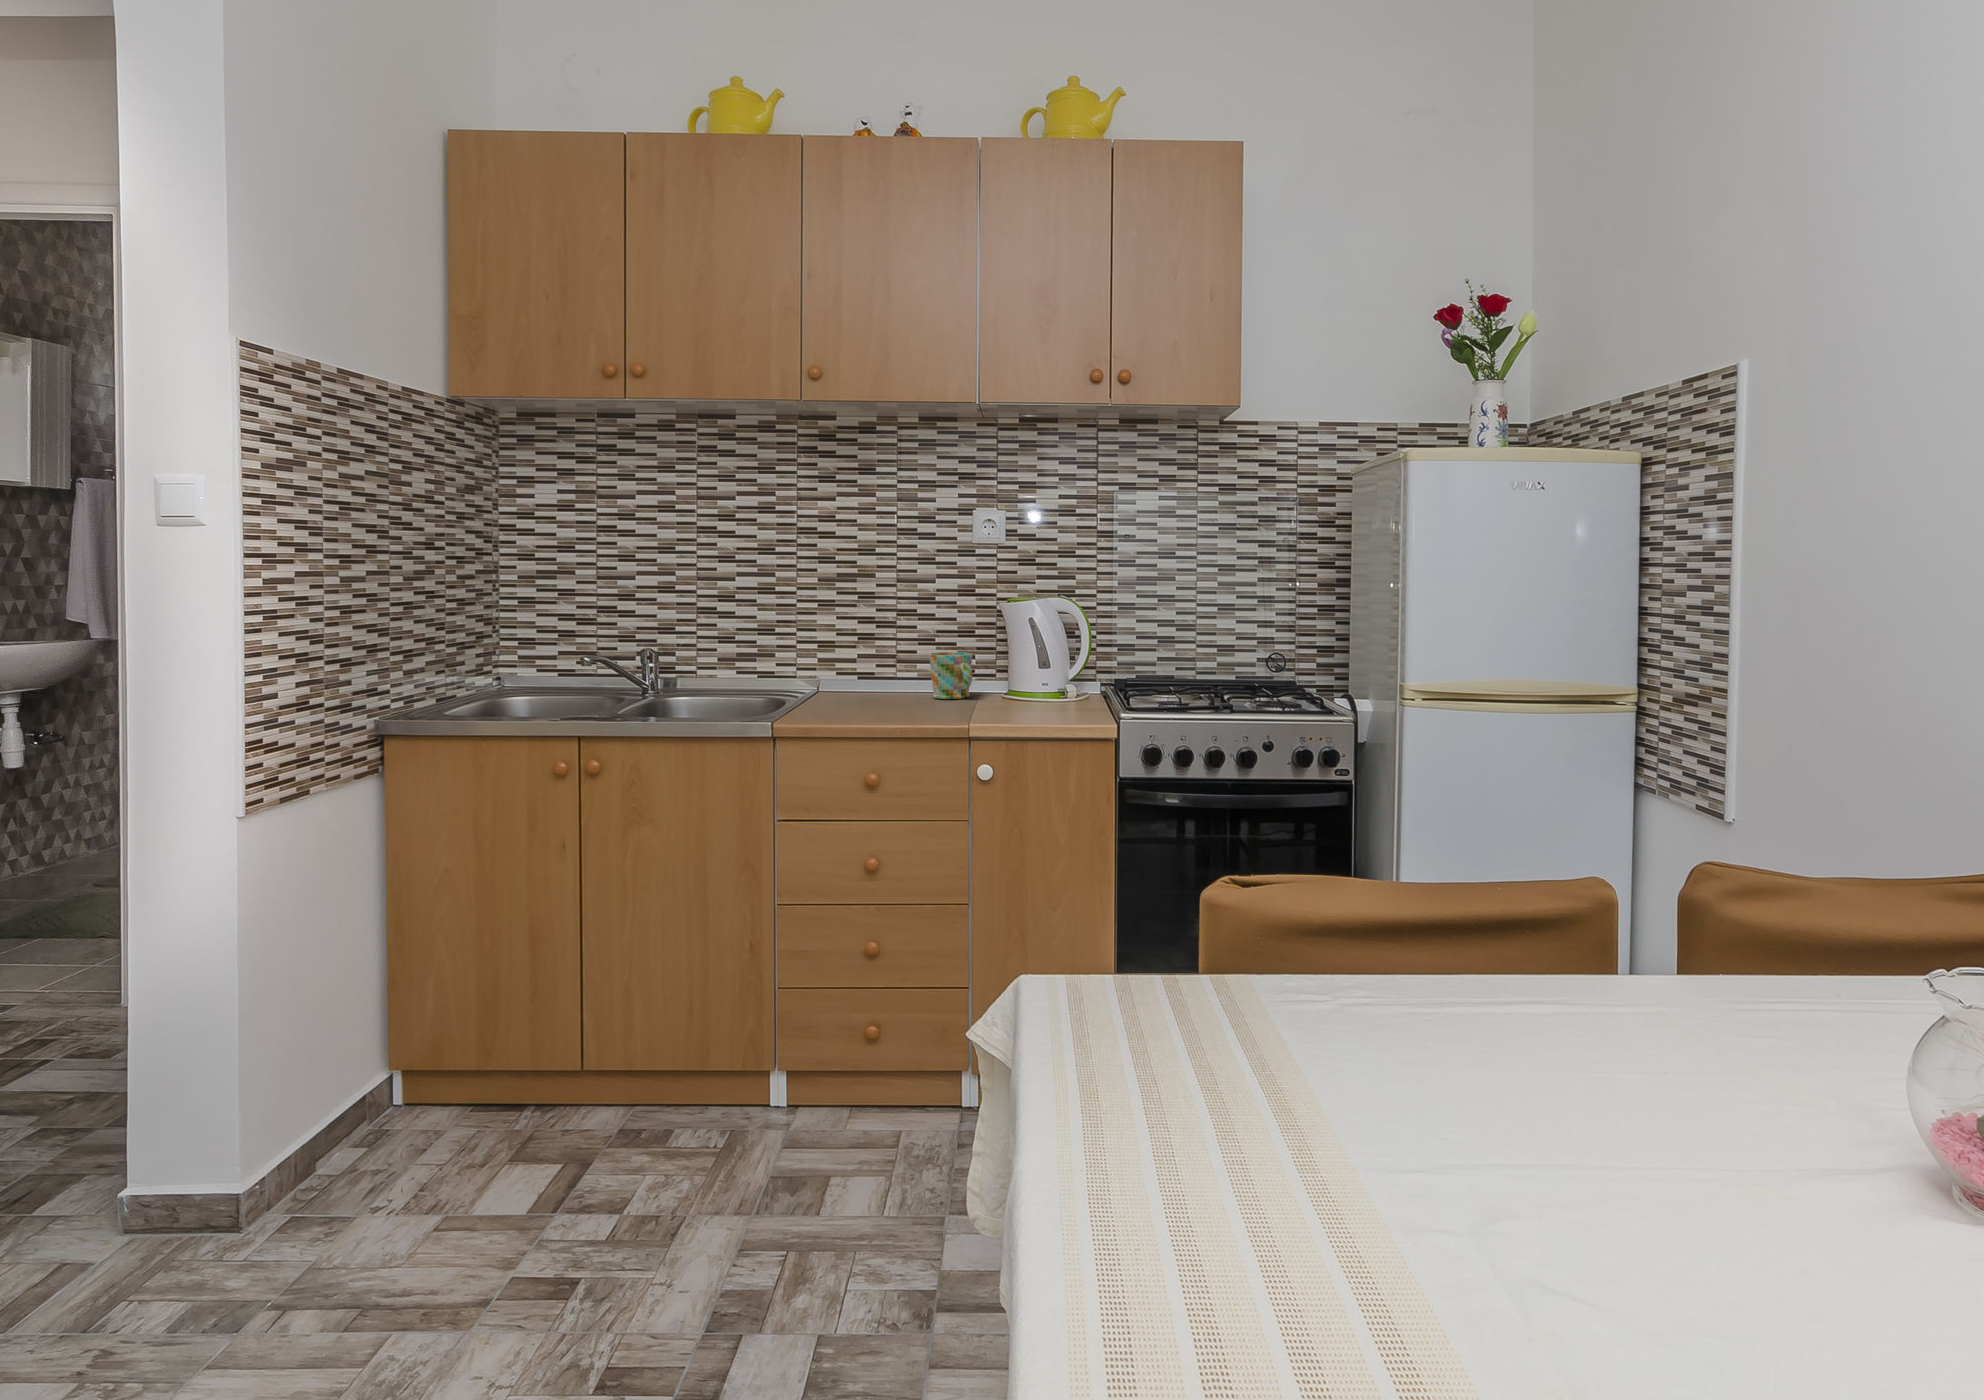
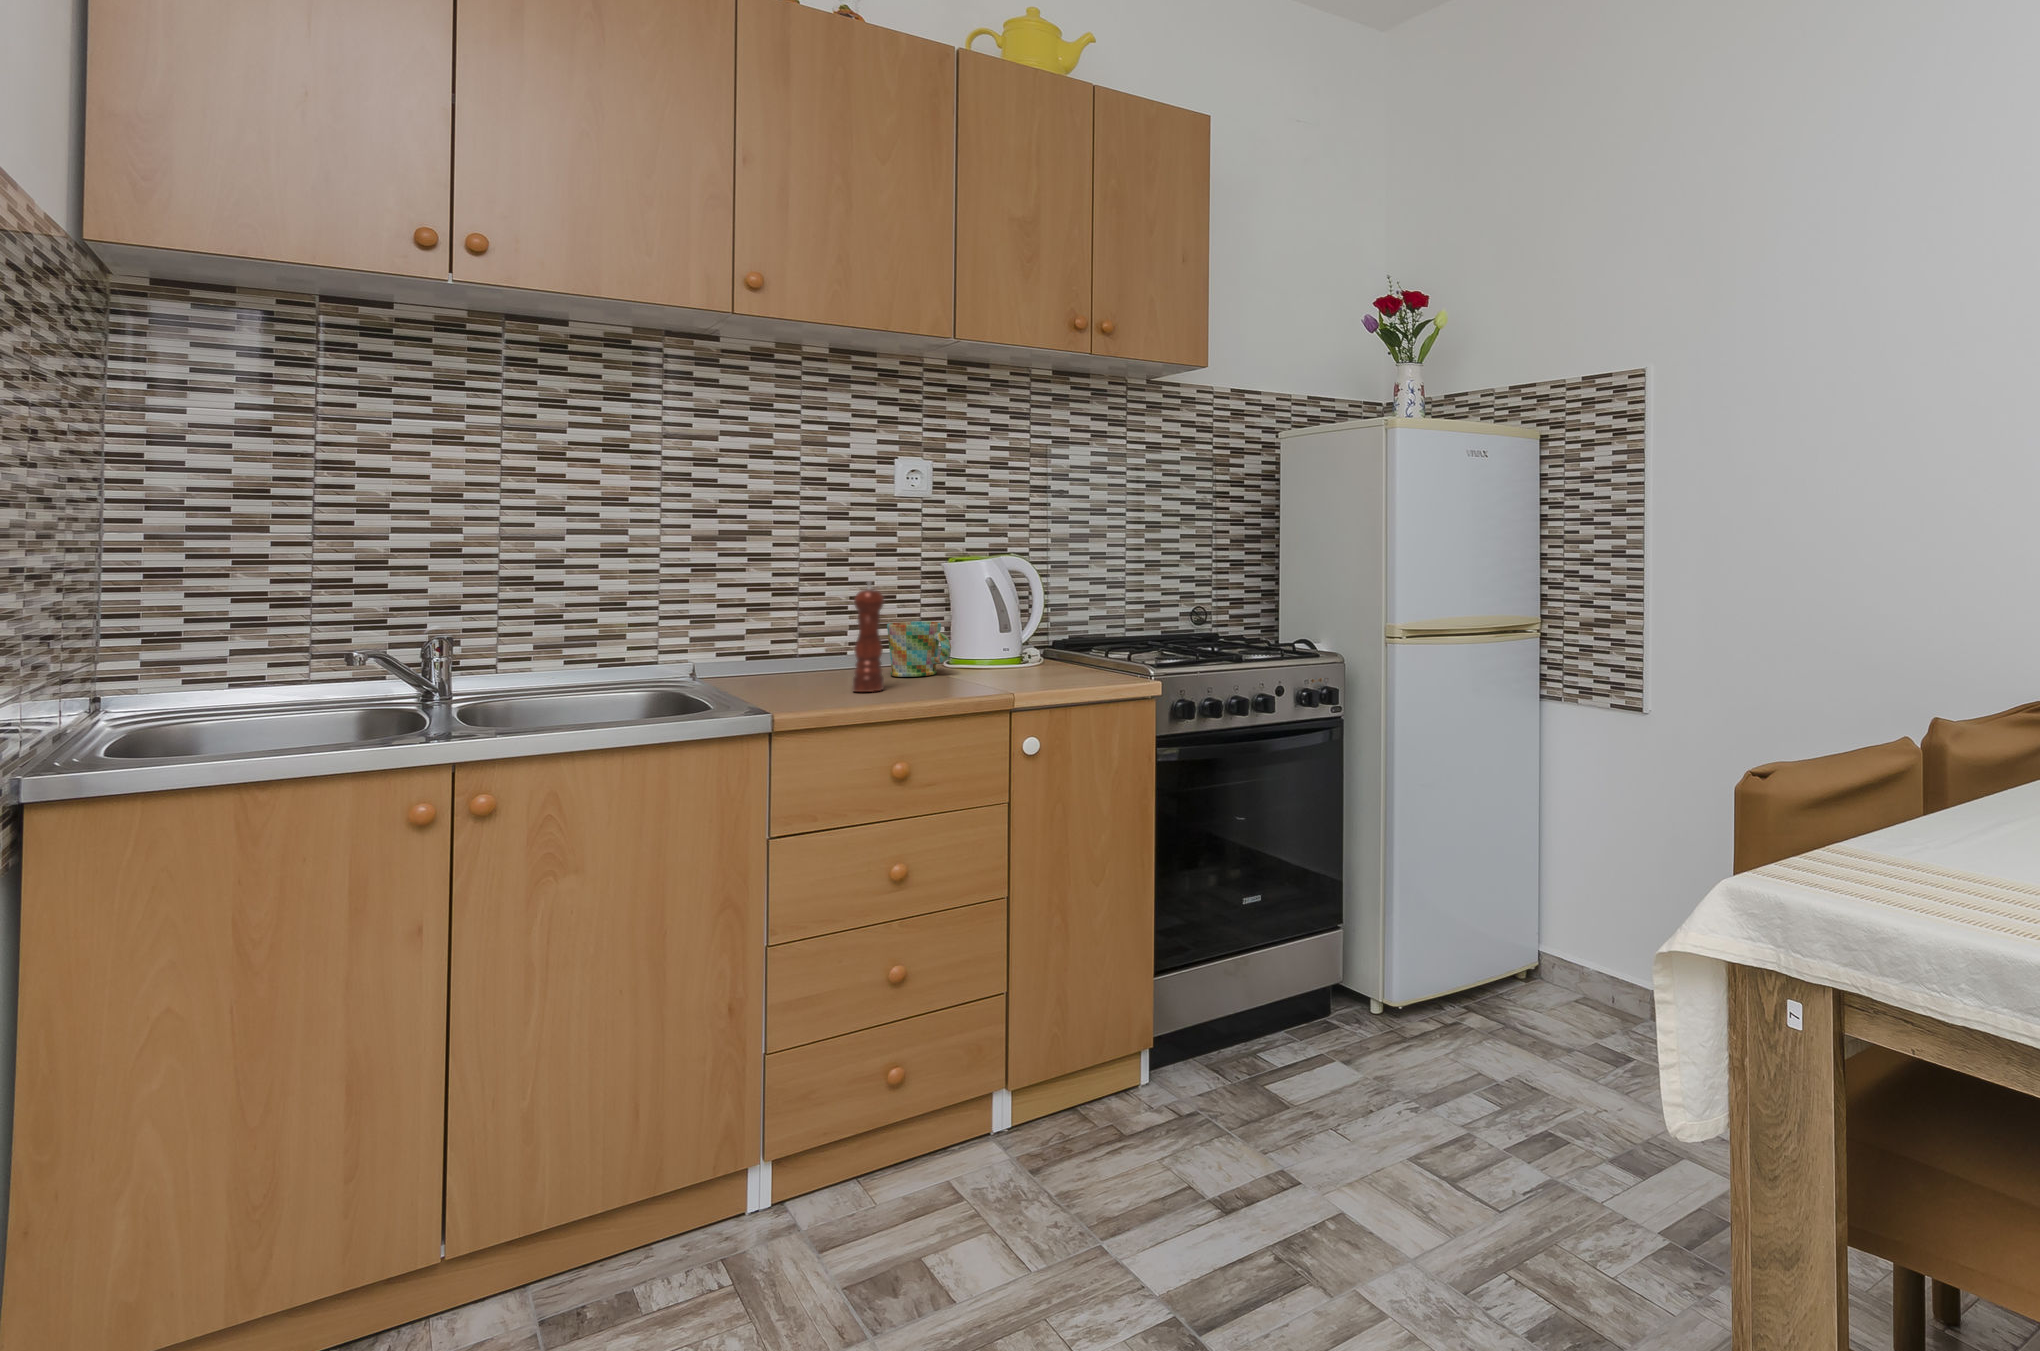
pepper mill: none [872,618,896,709] -> present [852,581,884,692]

